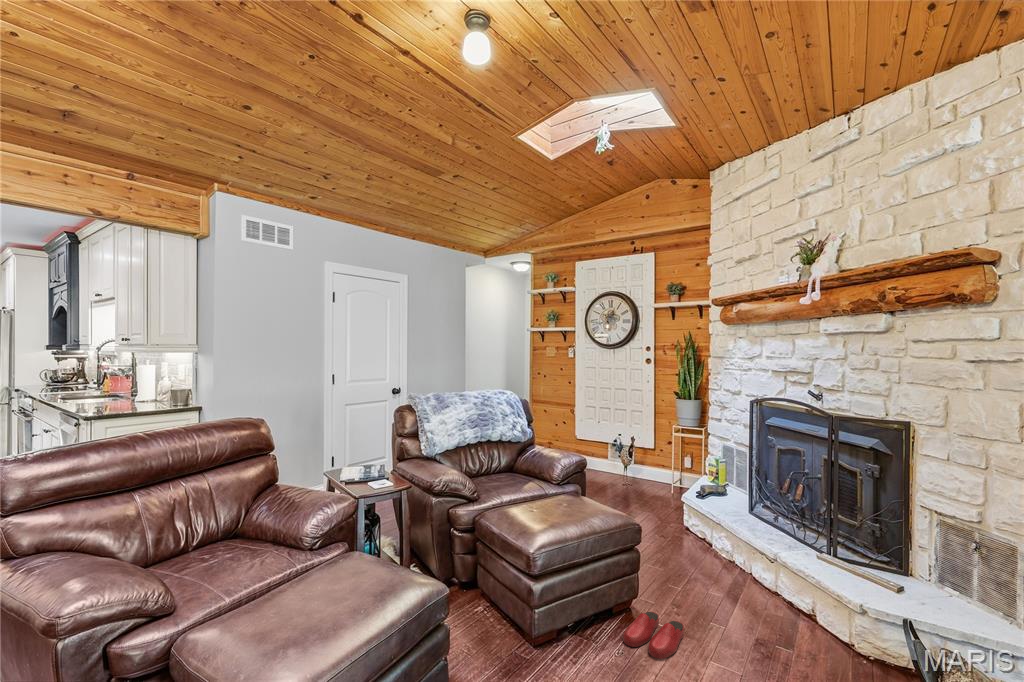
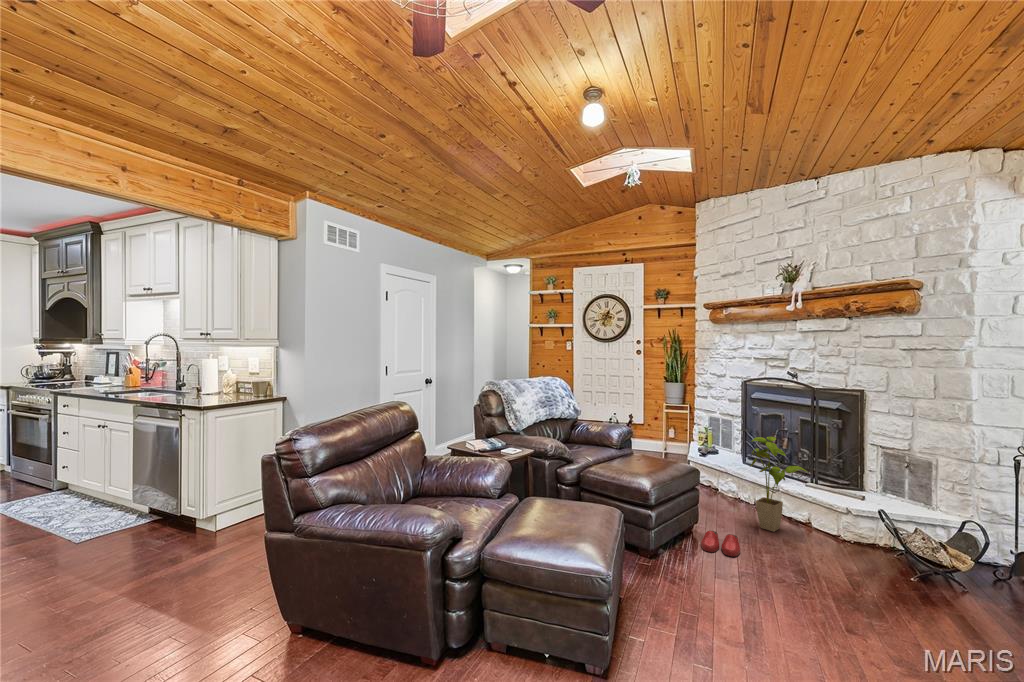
house plant: none [719,484,803,624] -> present [751,437,807,532]

